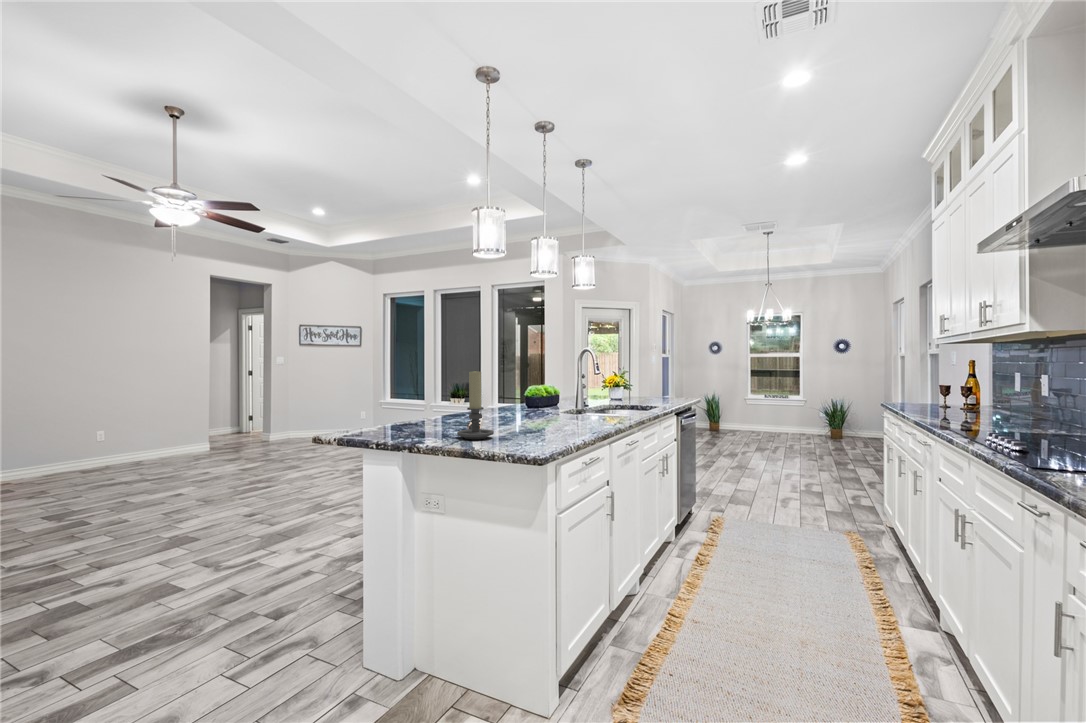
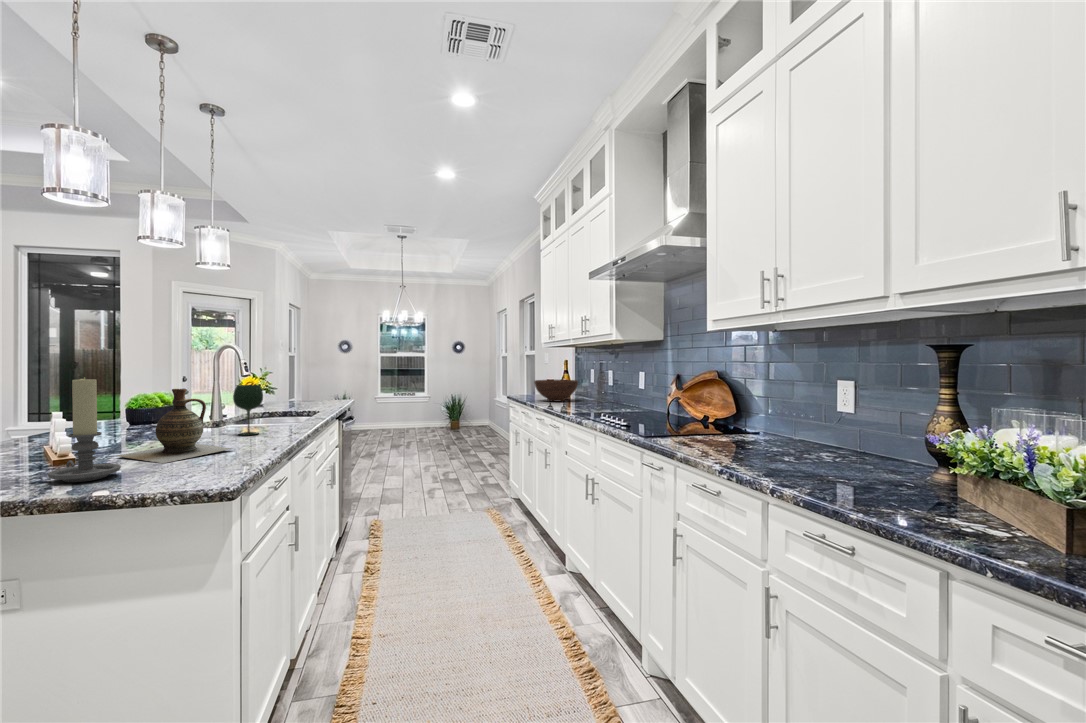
wine glass: none [582,380,603,421] -> present [233,385,263,436]
ceramic jug: none [501,381,570,434] -> present [117,389,232,463]
fruit bowl: none [913,386,984,414] -> present [534,380,578,402]

